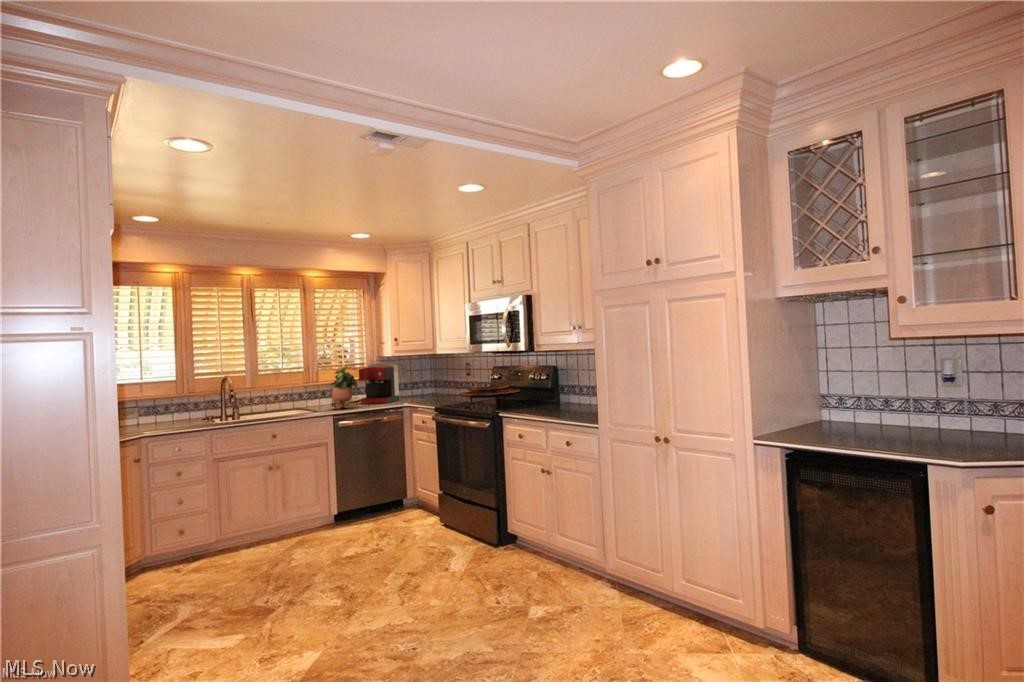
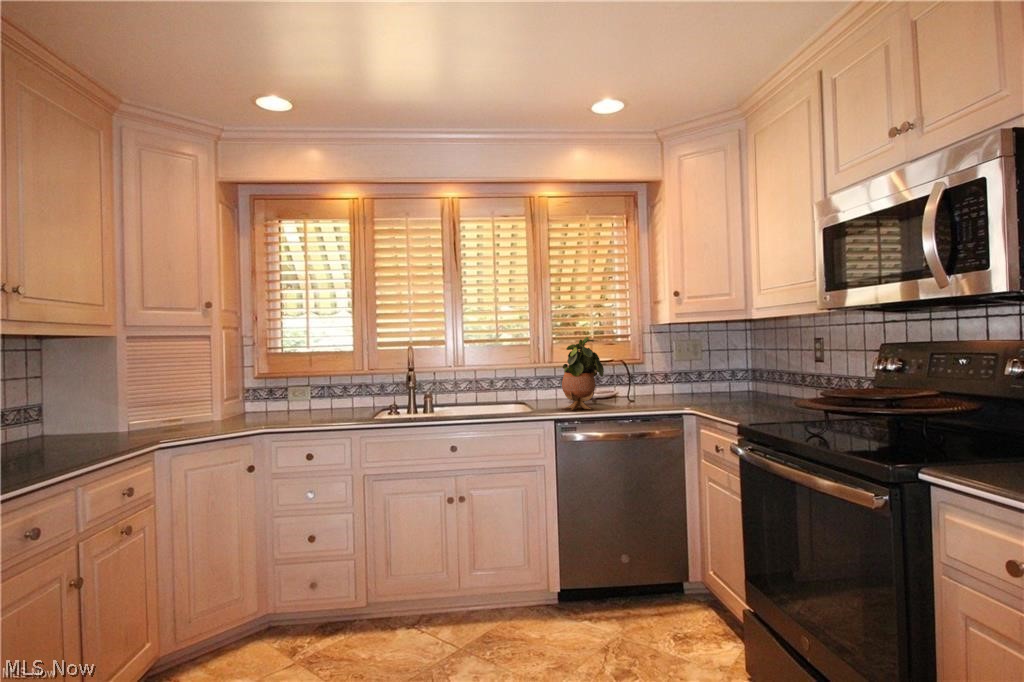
coffee maker: present [359,363,399,404] -> none [614,334,684,404]

